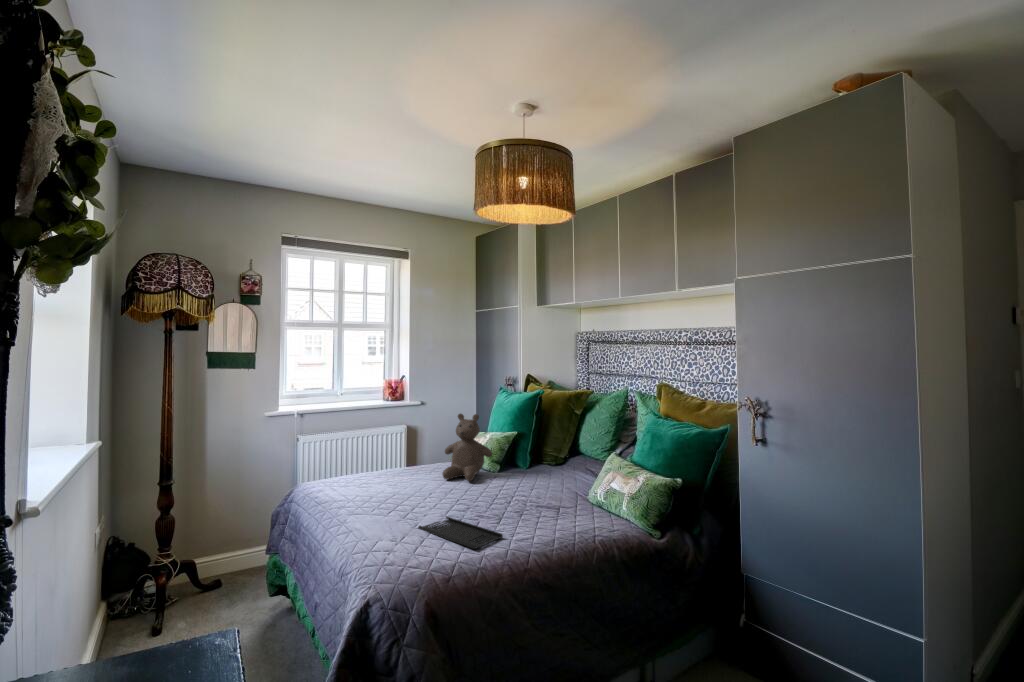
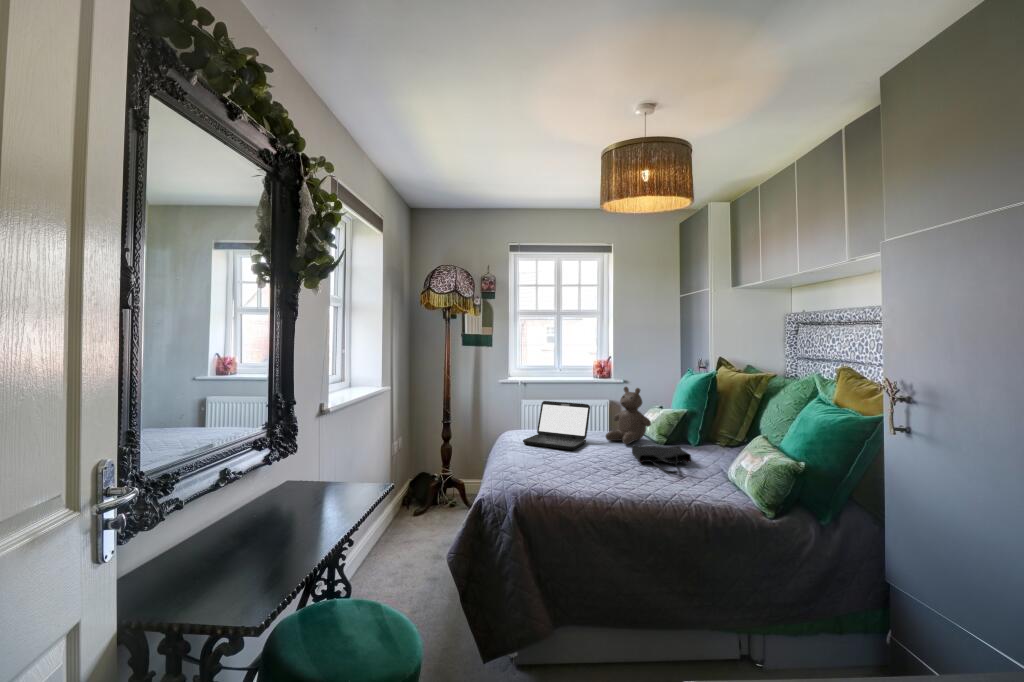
laptop: none [347,439,426,501] -> present [523,401,590,450]
tote bag: none [486,476,553,510] -> present [632,445,691,474]
tray: present [418,517,503,549] -> none [554,464,609,487]

